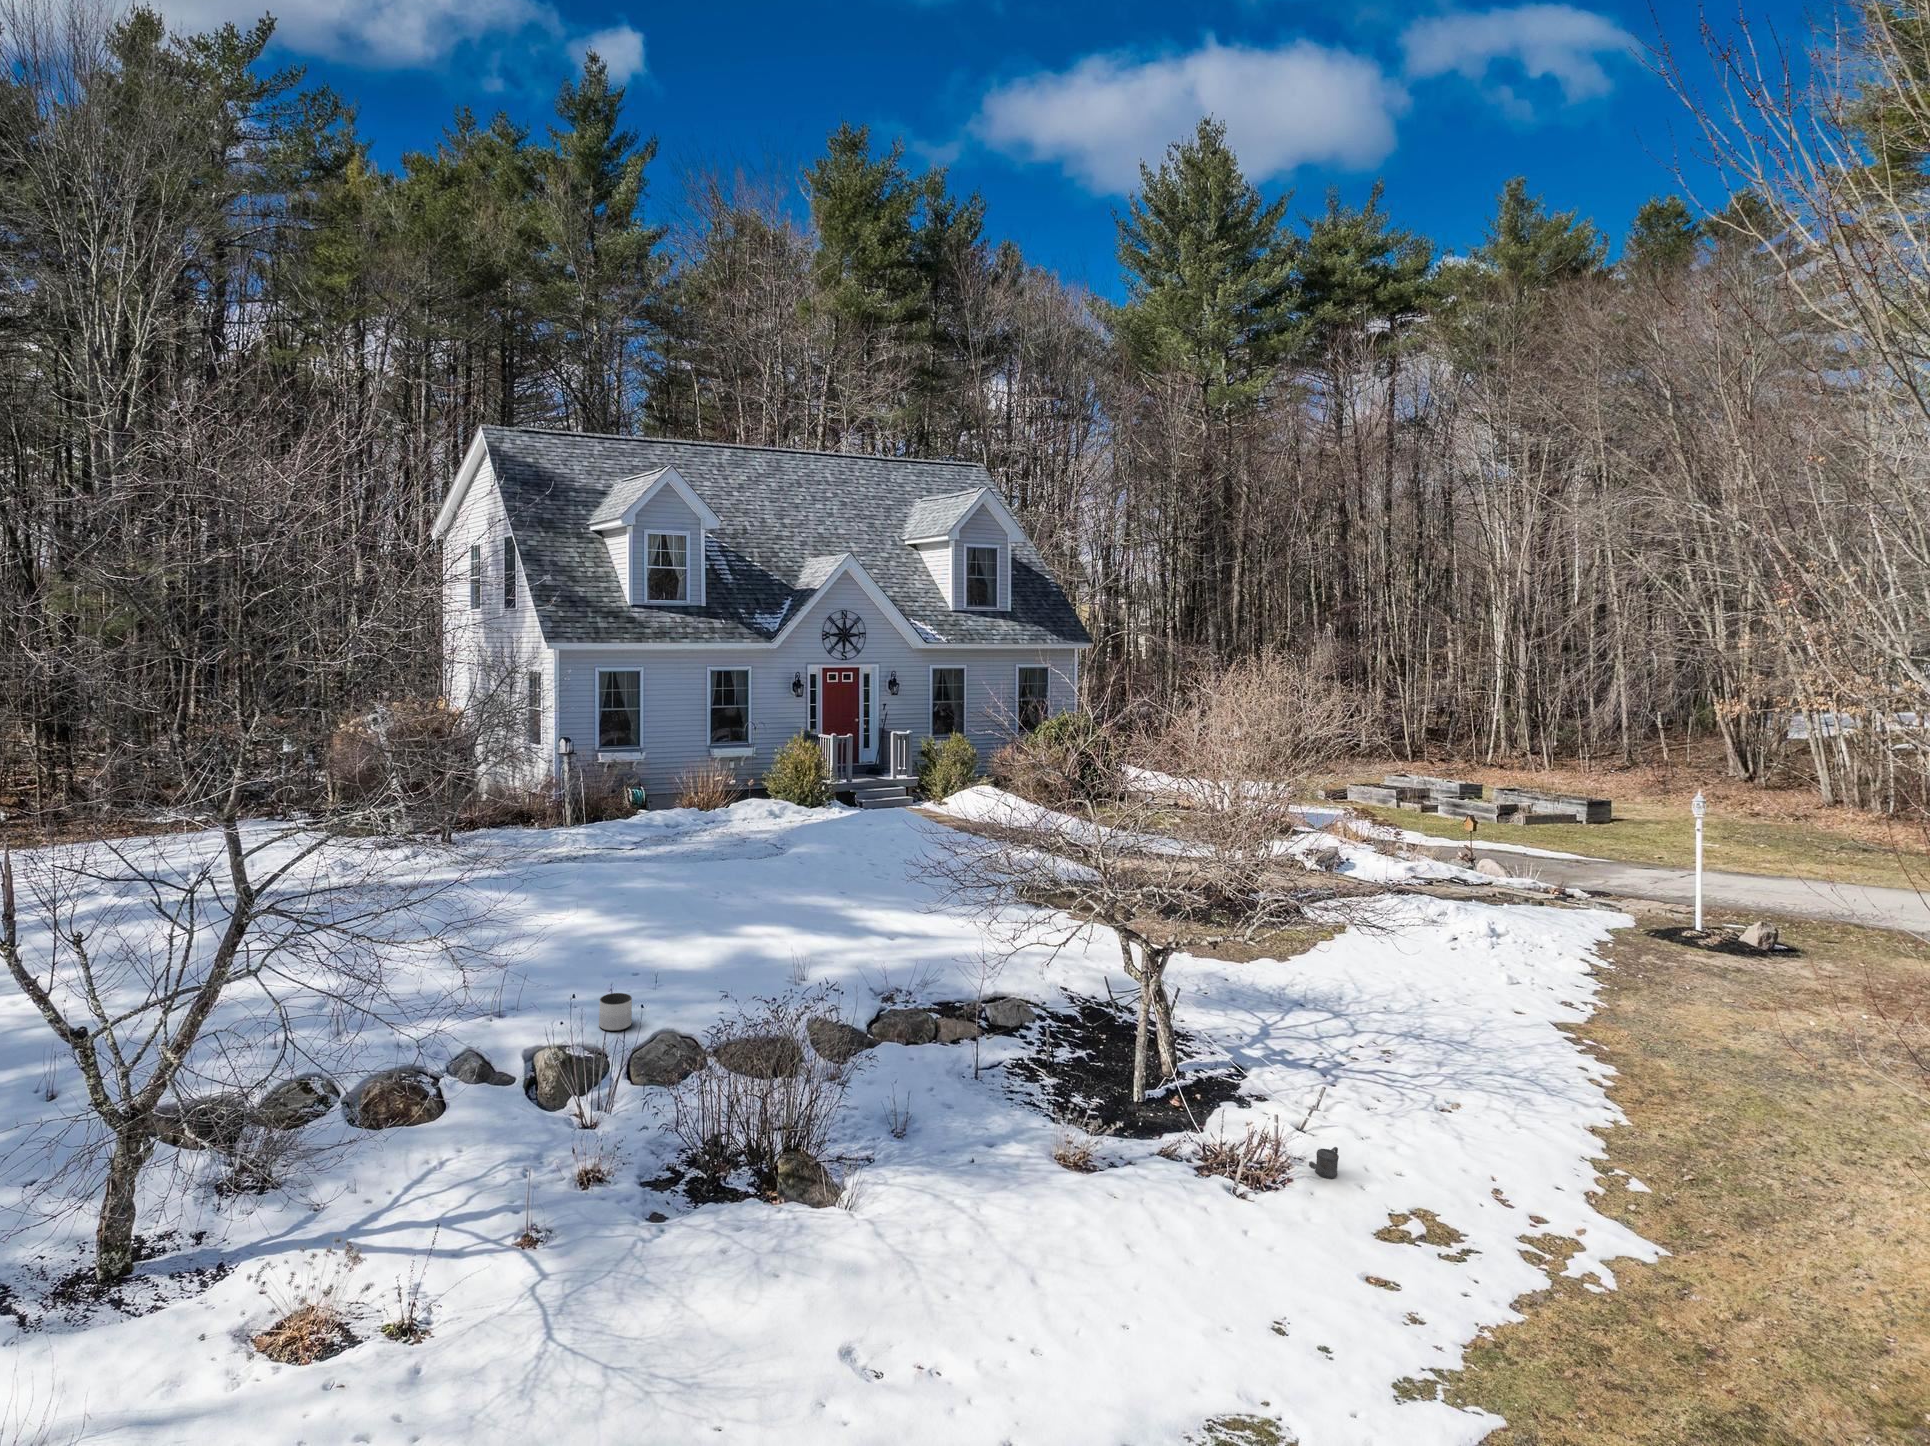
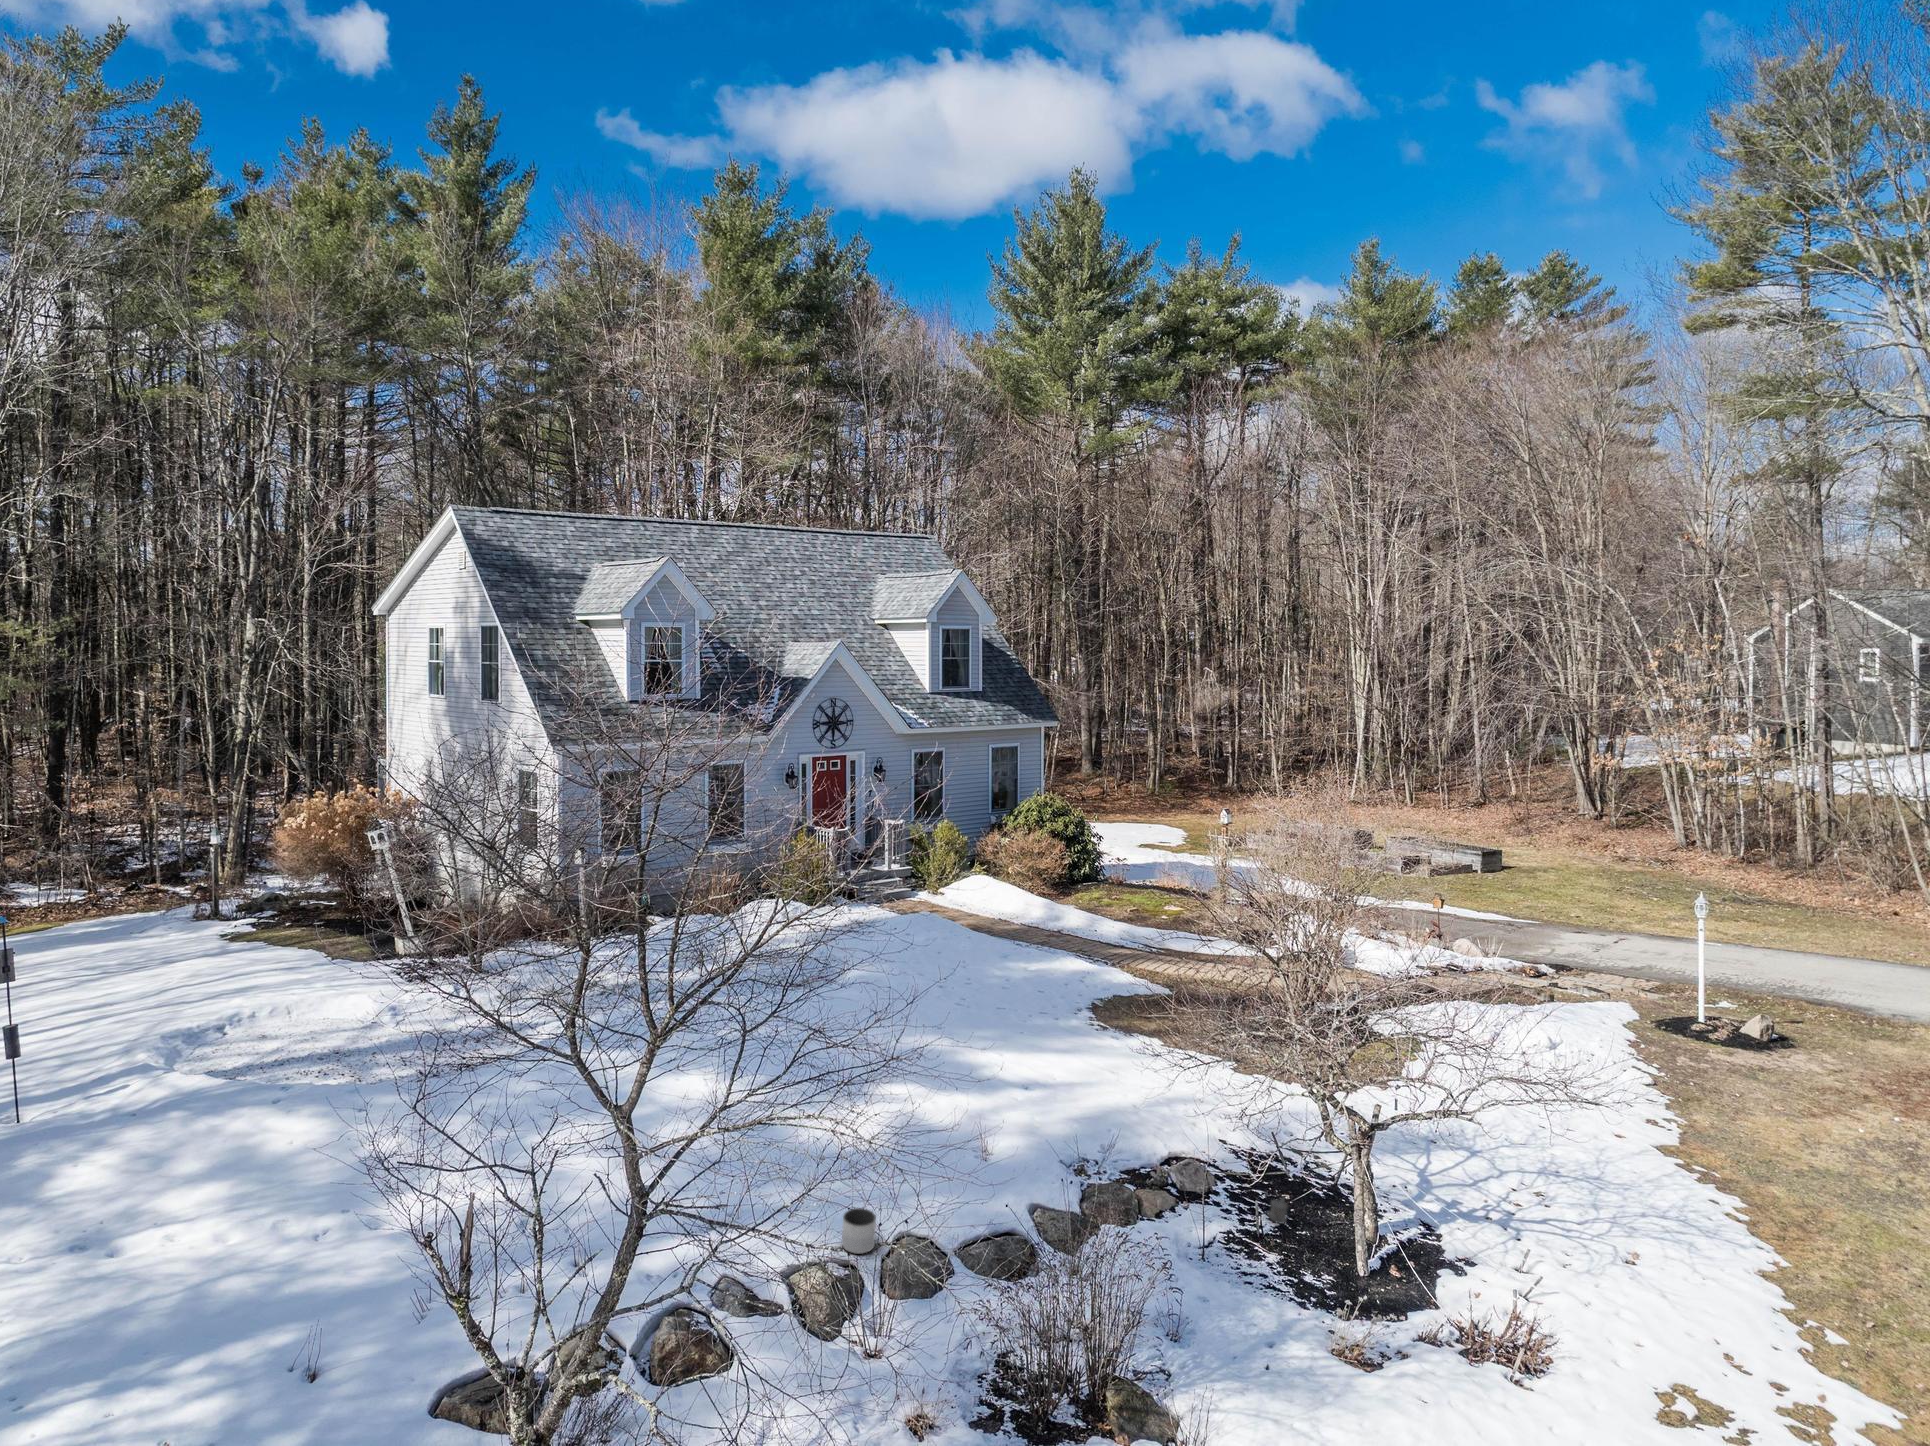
watering can: present [1309,1147,1339,1179] -> present [1268,1198,1288,1224]

